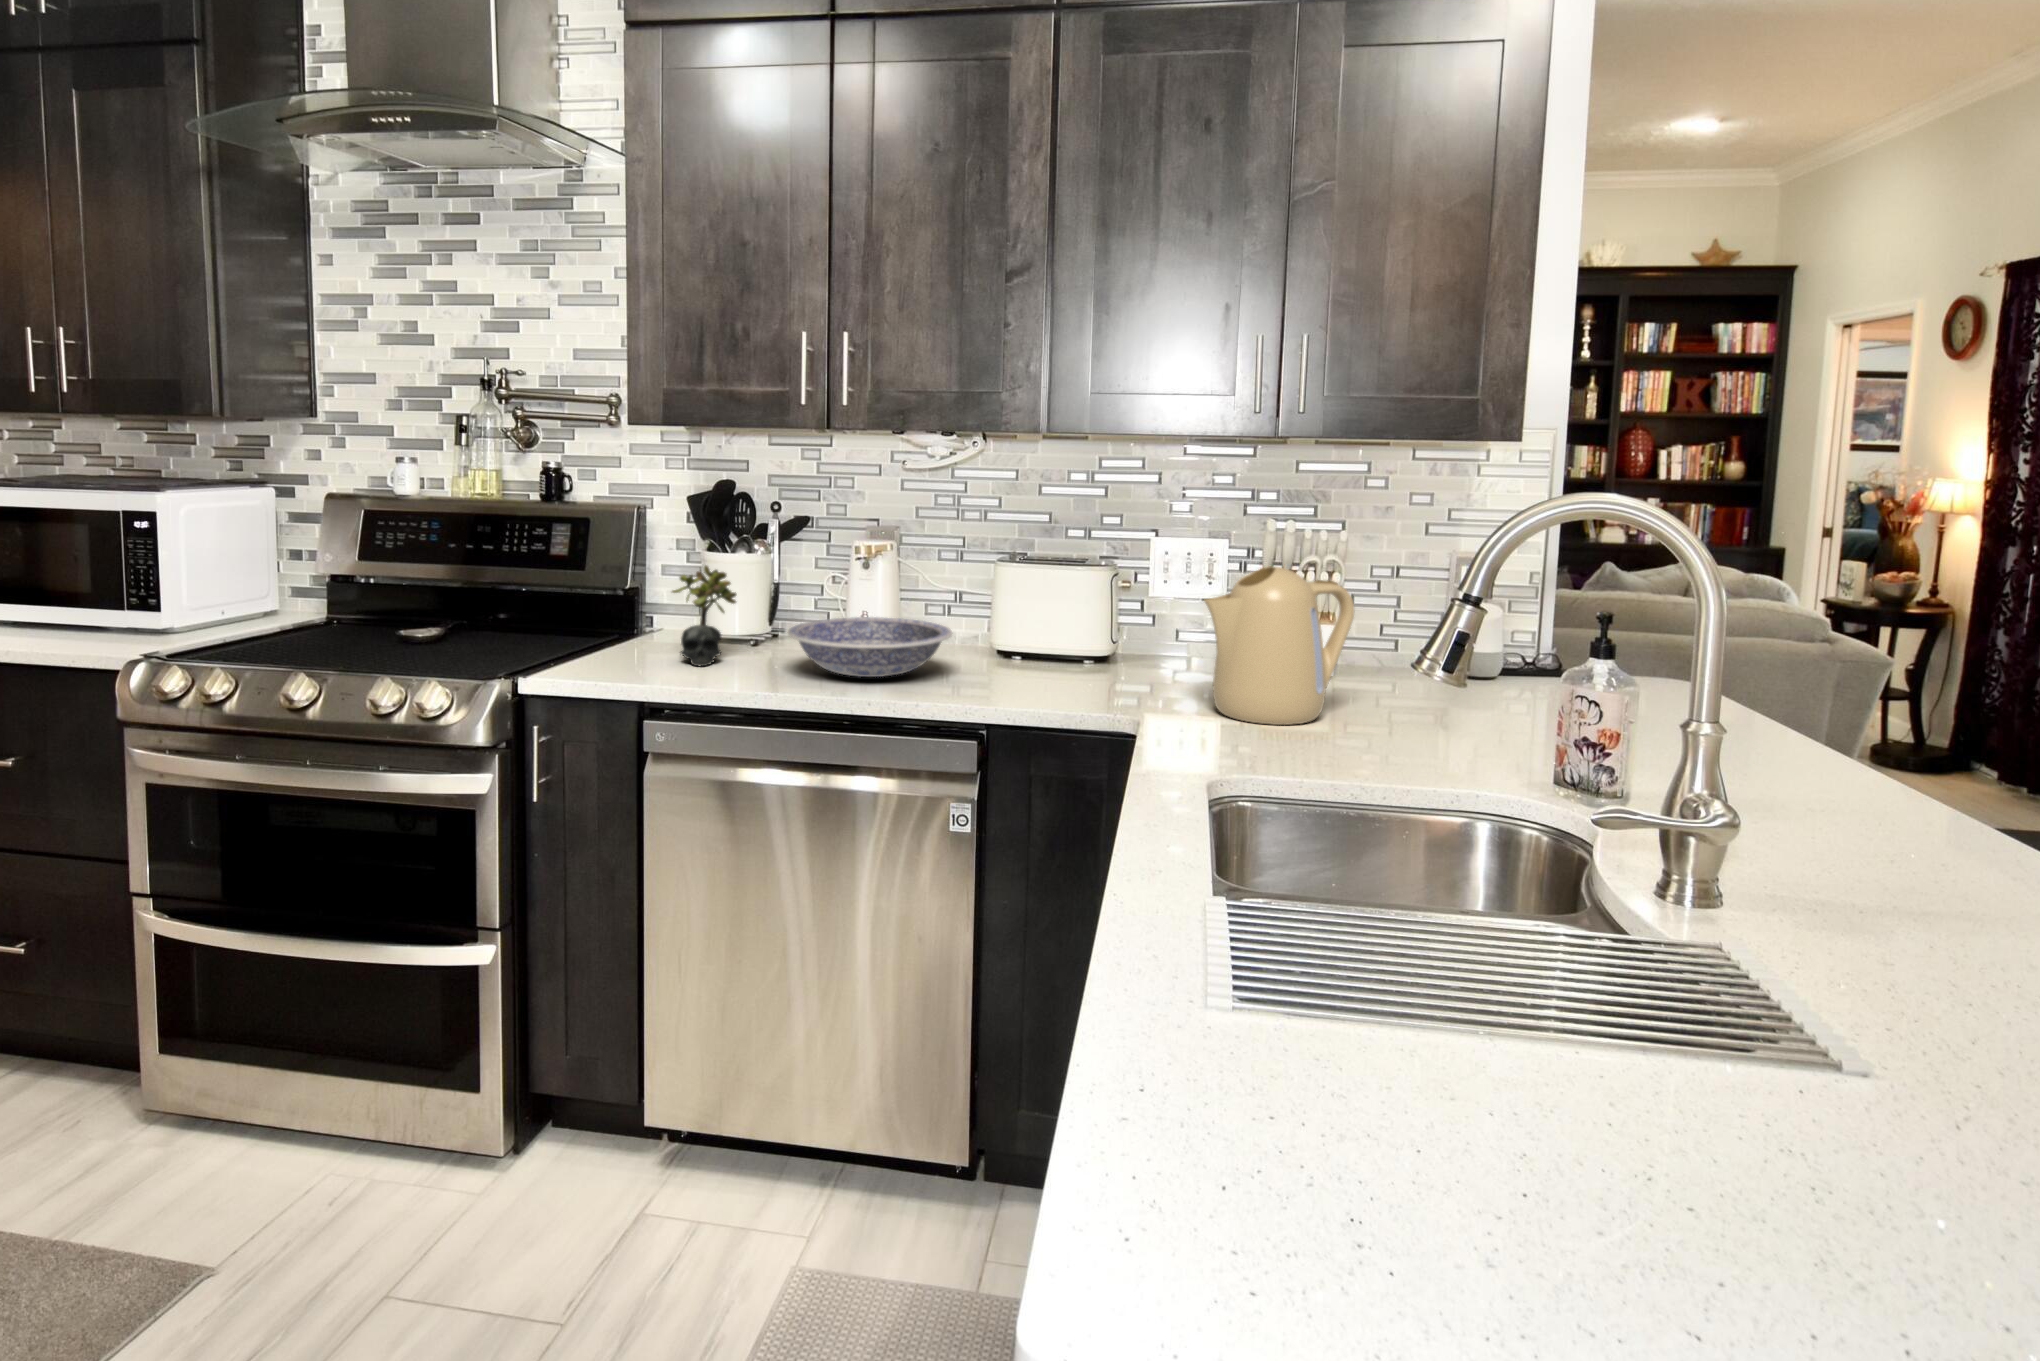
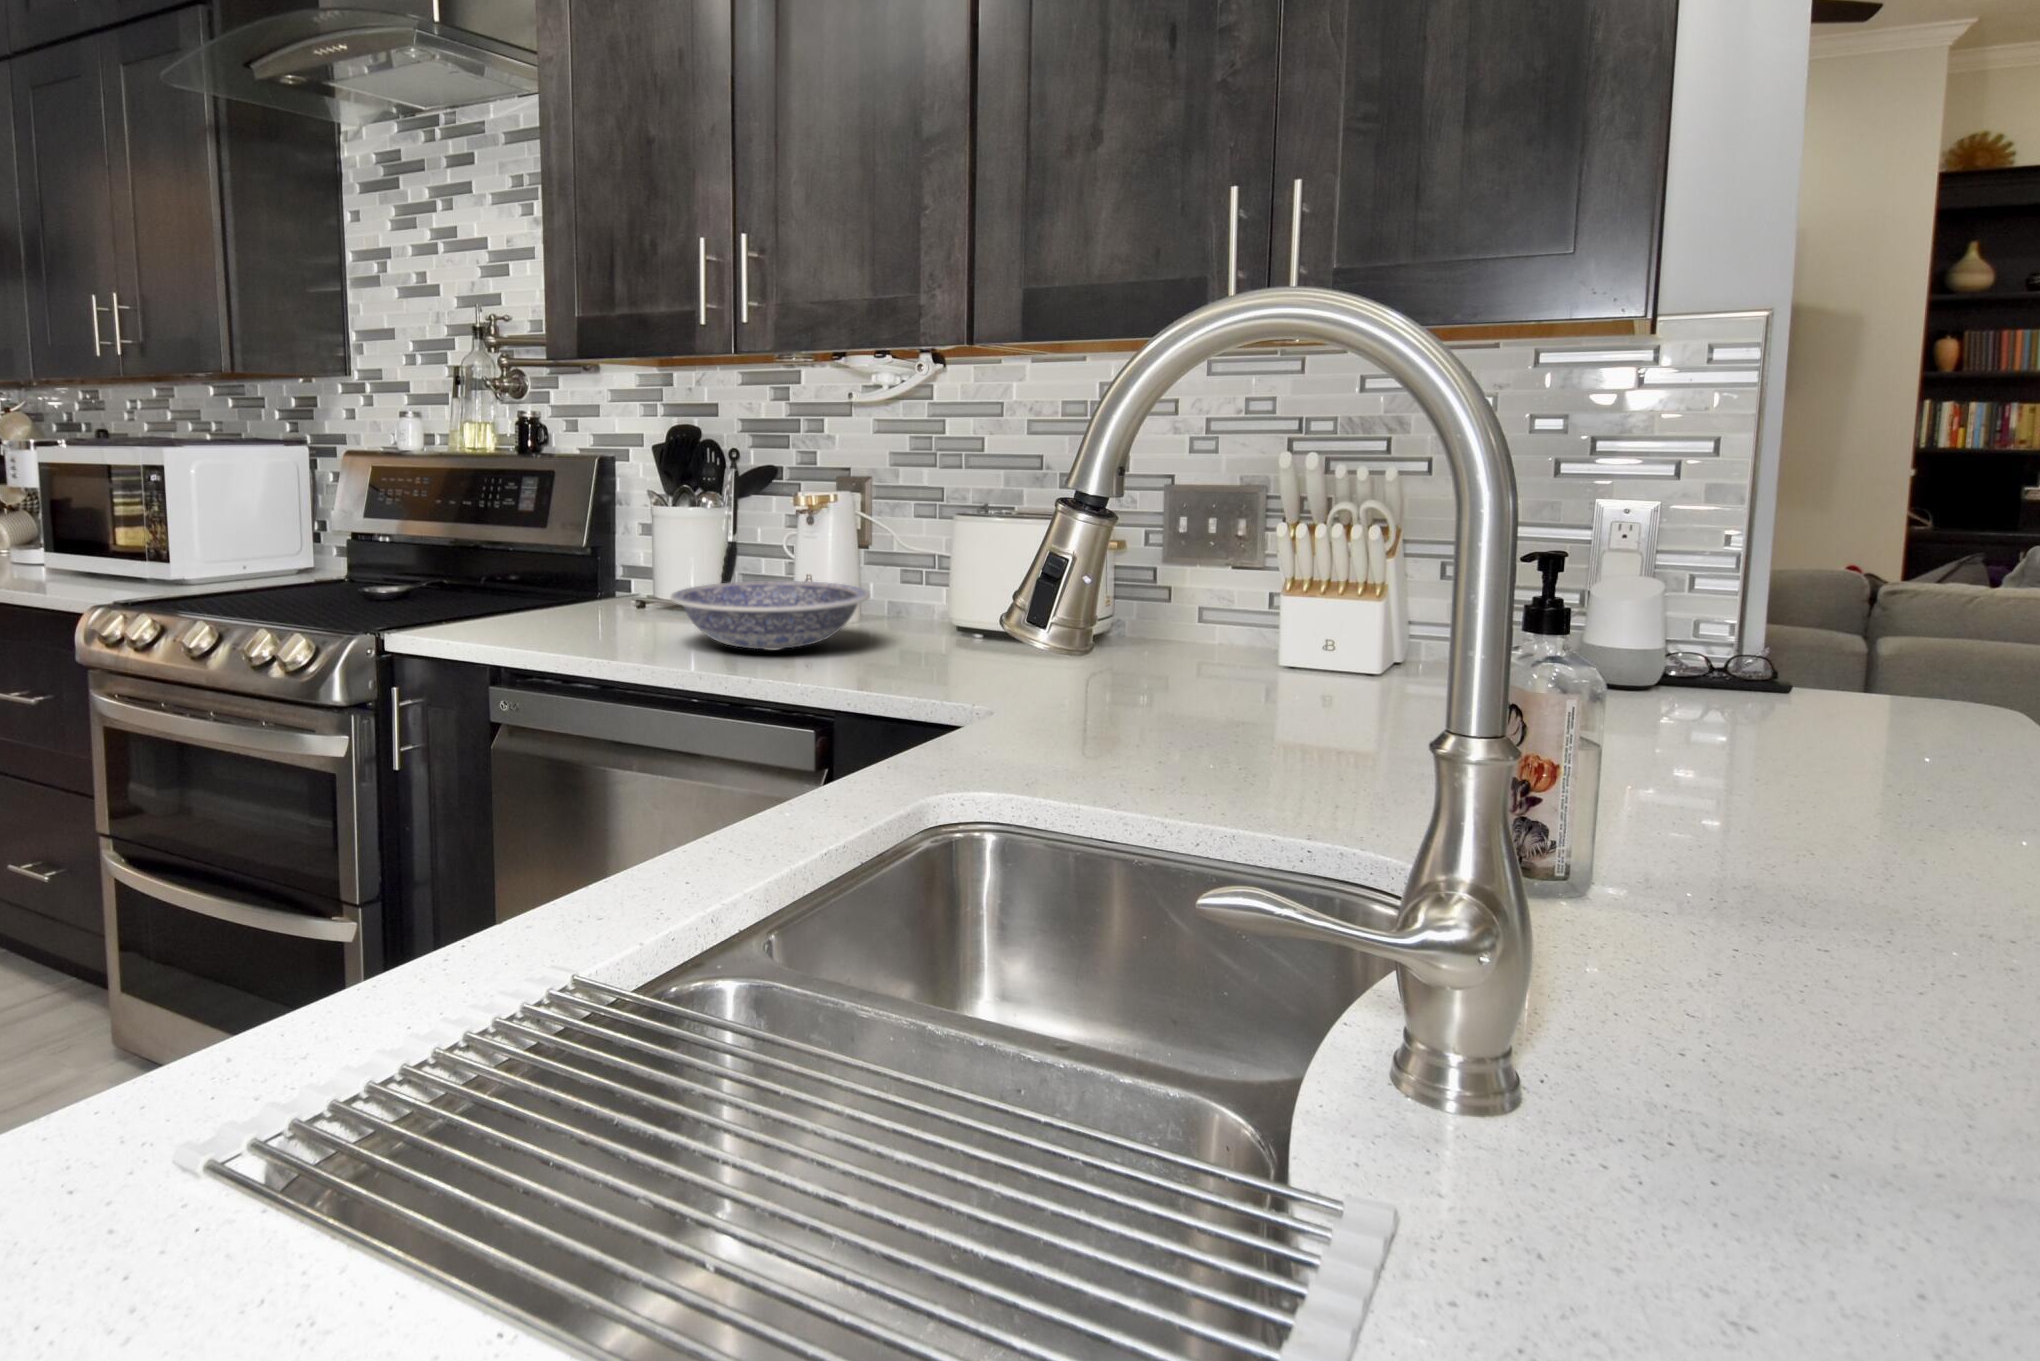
succulent plant: present [672,566,737,666] -> none [576,517,646,631]
kettle: present [1204,566,1354,725] -> none [1120,507,1353,732]

